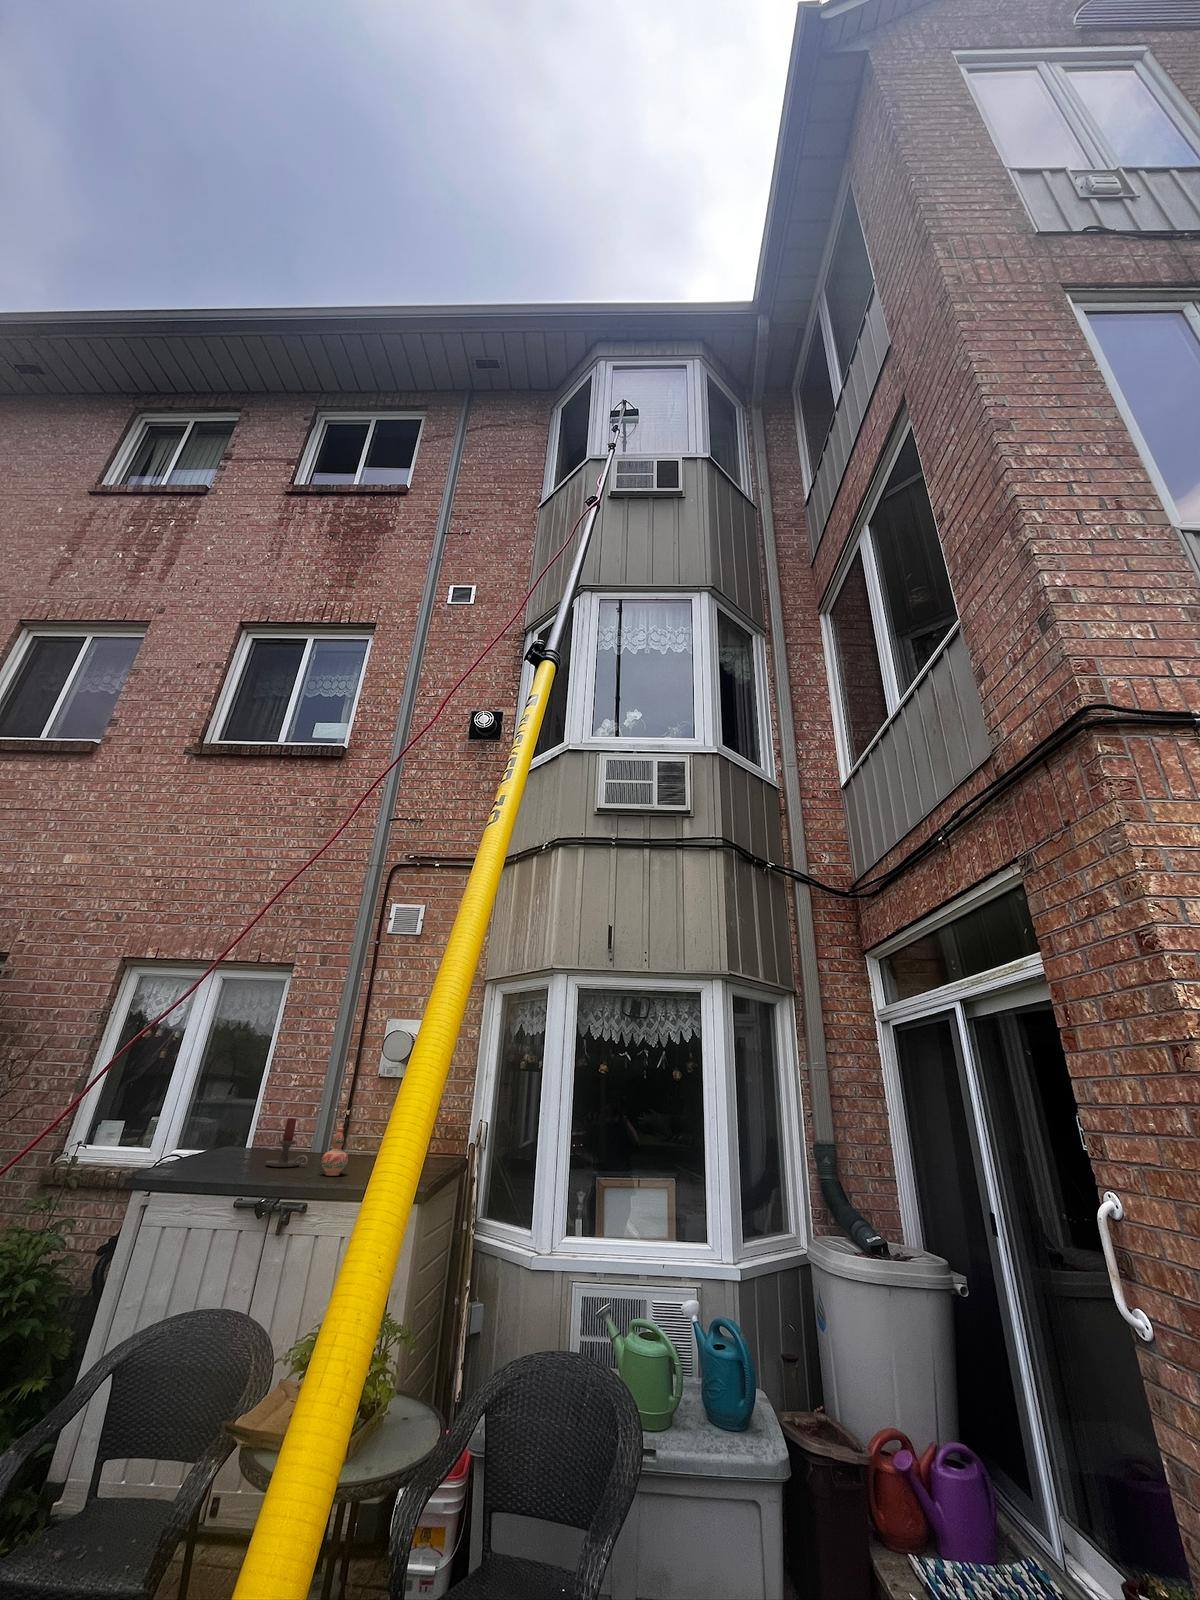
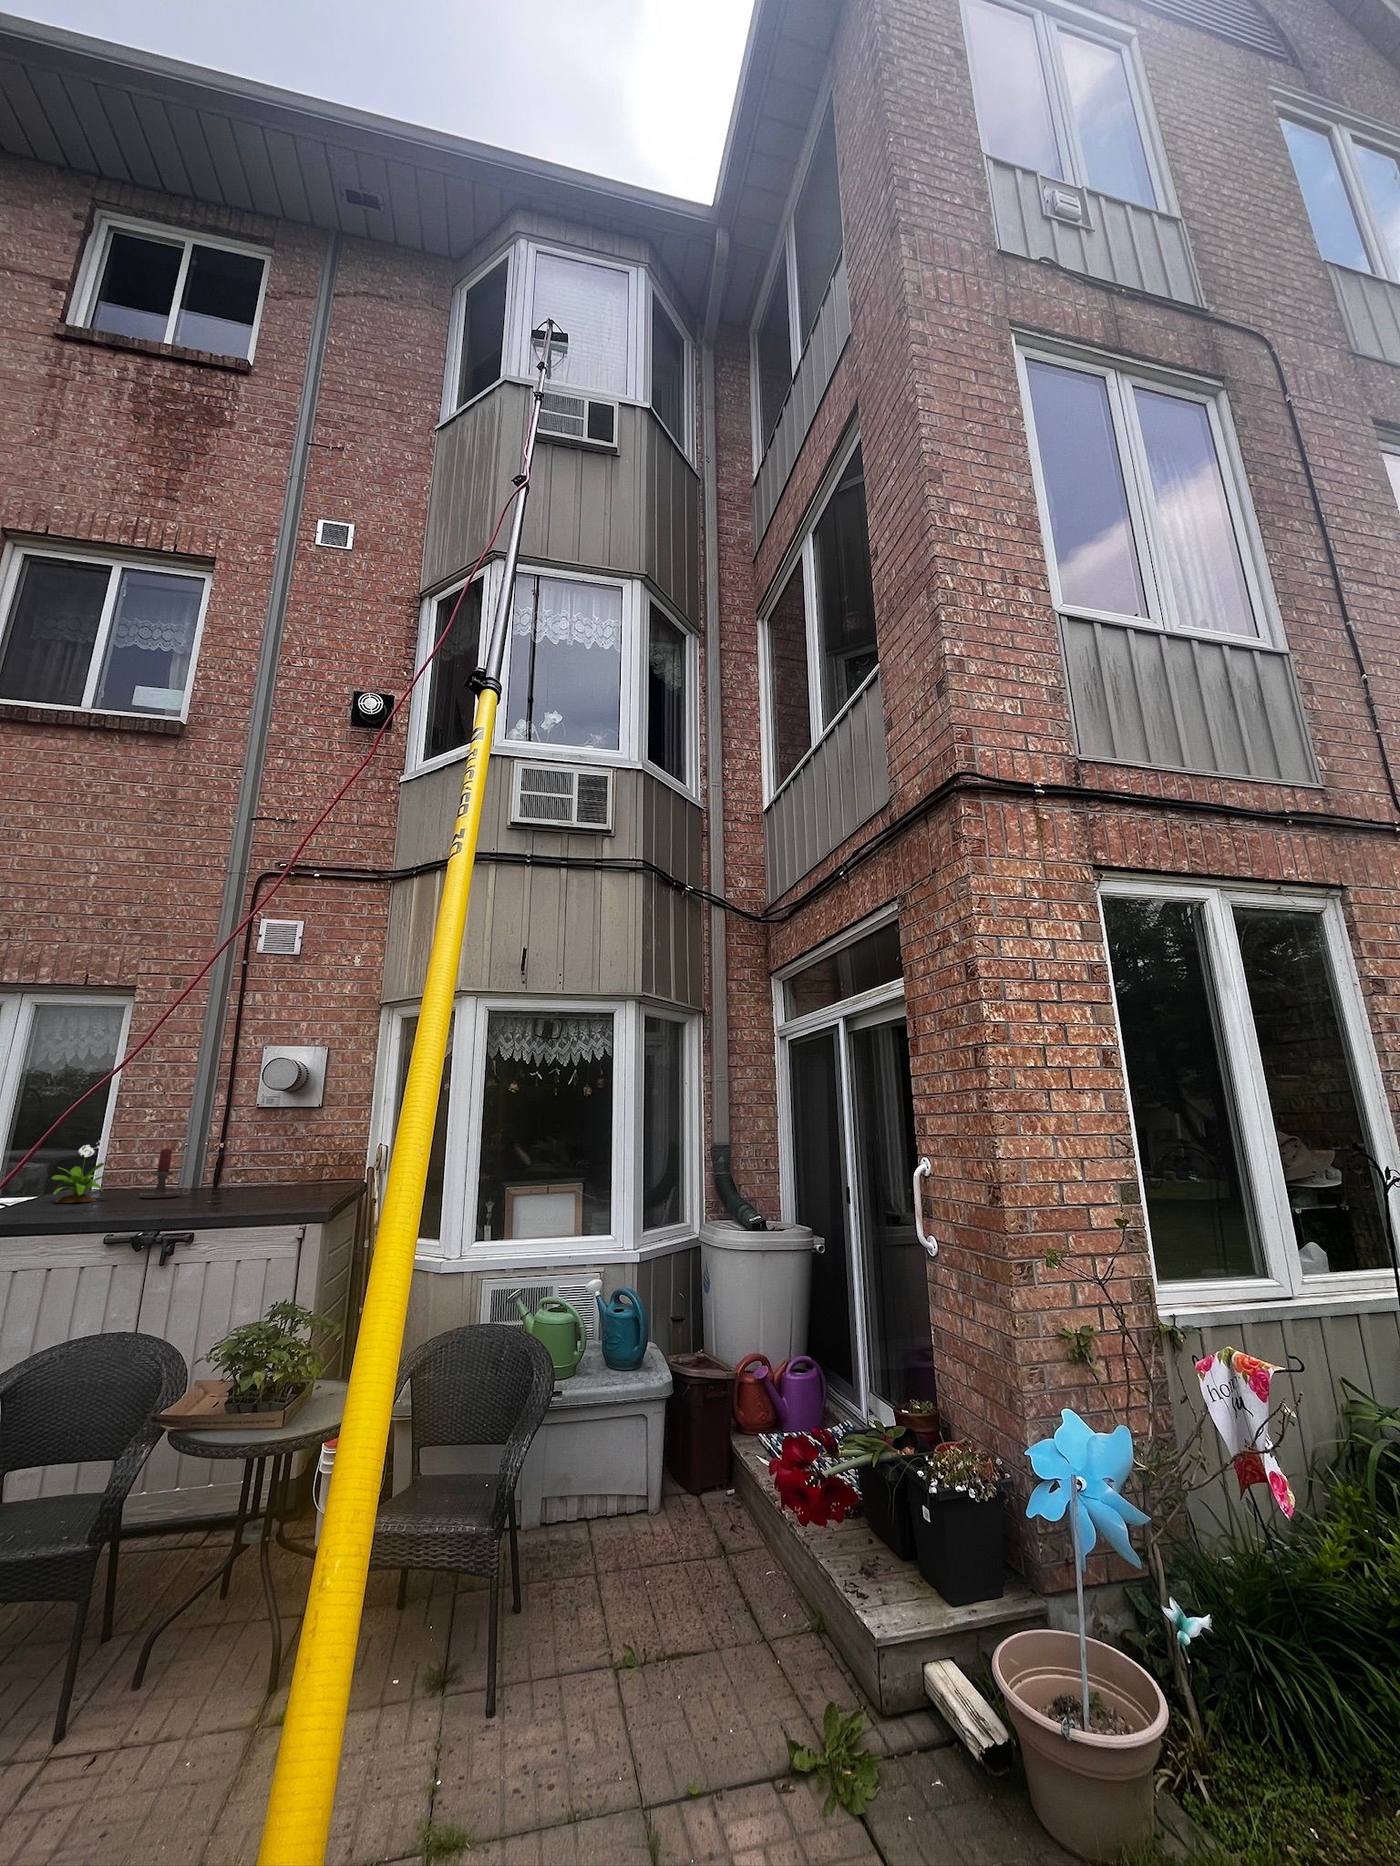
potted flower: none [195,1107,244,1168] -> present [52,1141,110,1203]
decorative vase: present [321,1124,348,1176] -> none [211,1151,241,1201]

